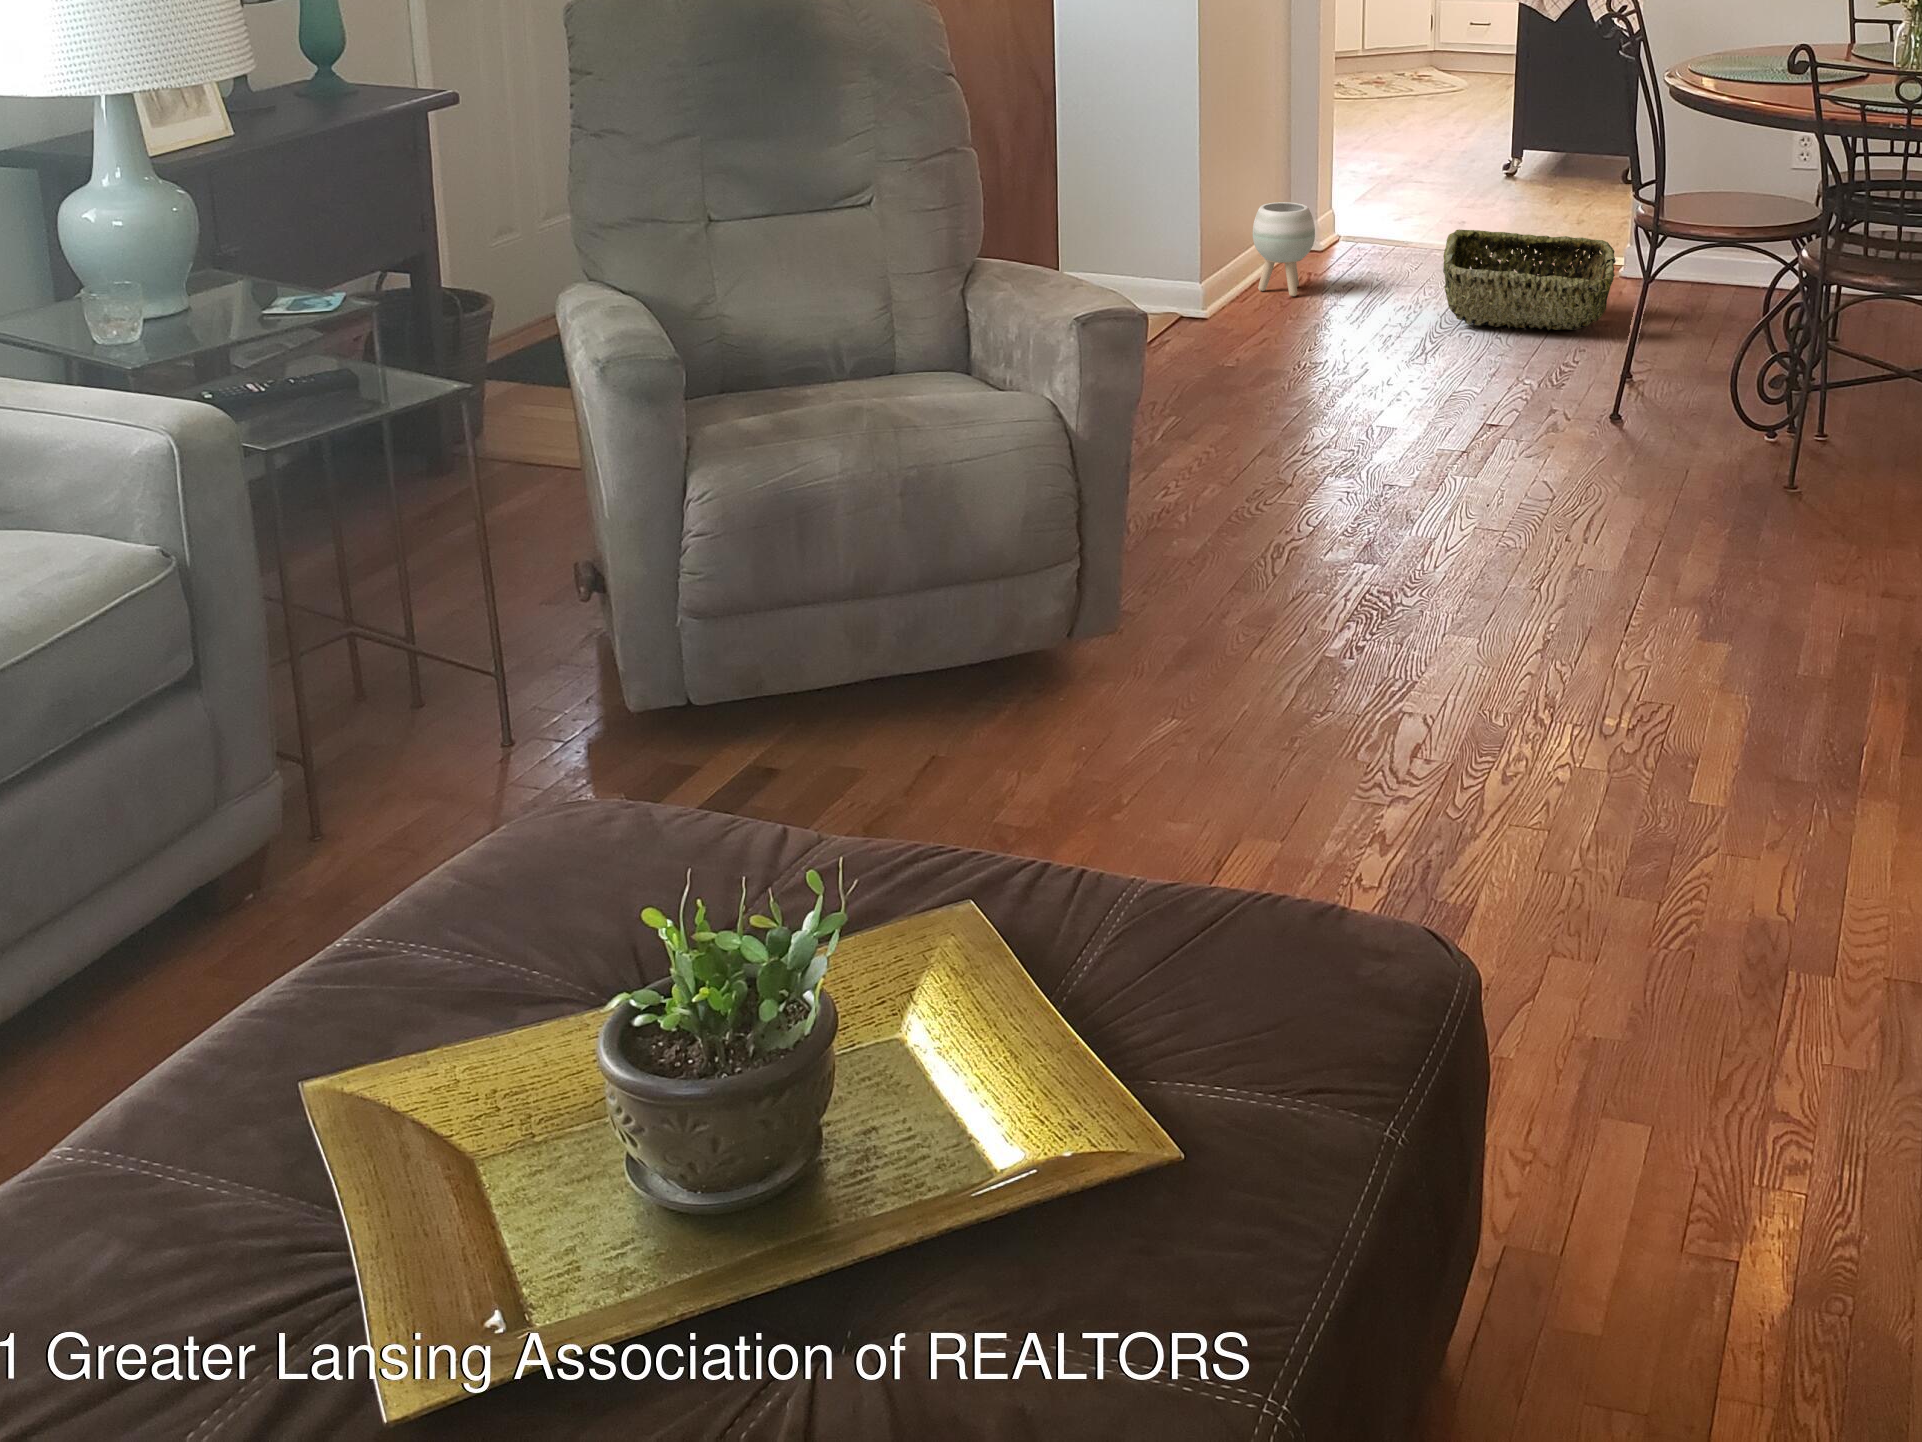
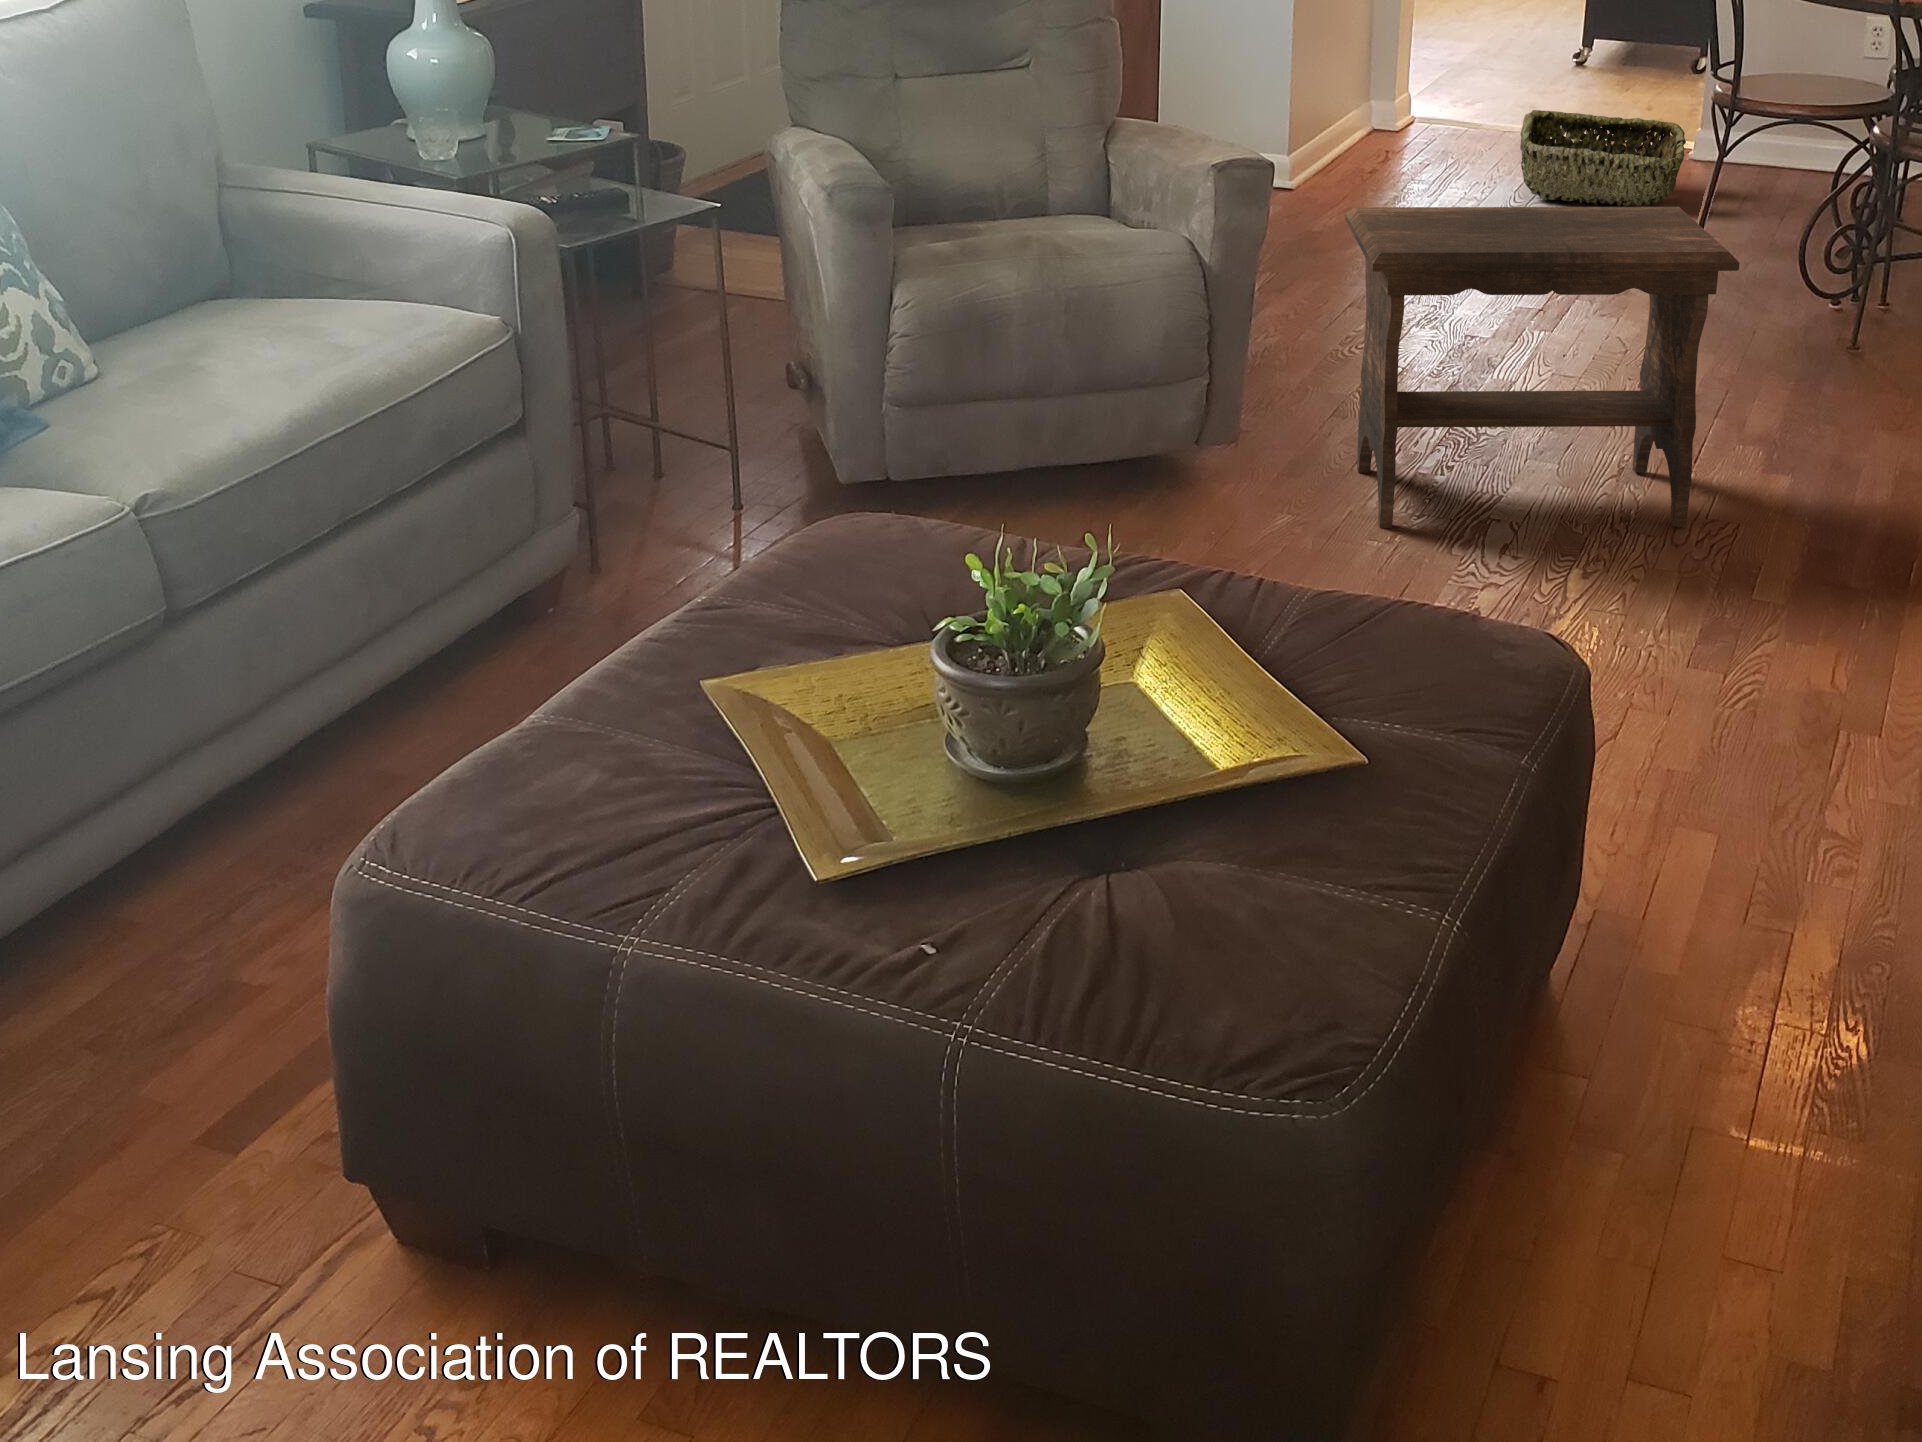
planter: present [1253,202,1315,296] -> none [1339,82,1397,170]
footstool: none [1225,354,1661,735] -> present [1345,207,1740,528]

